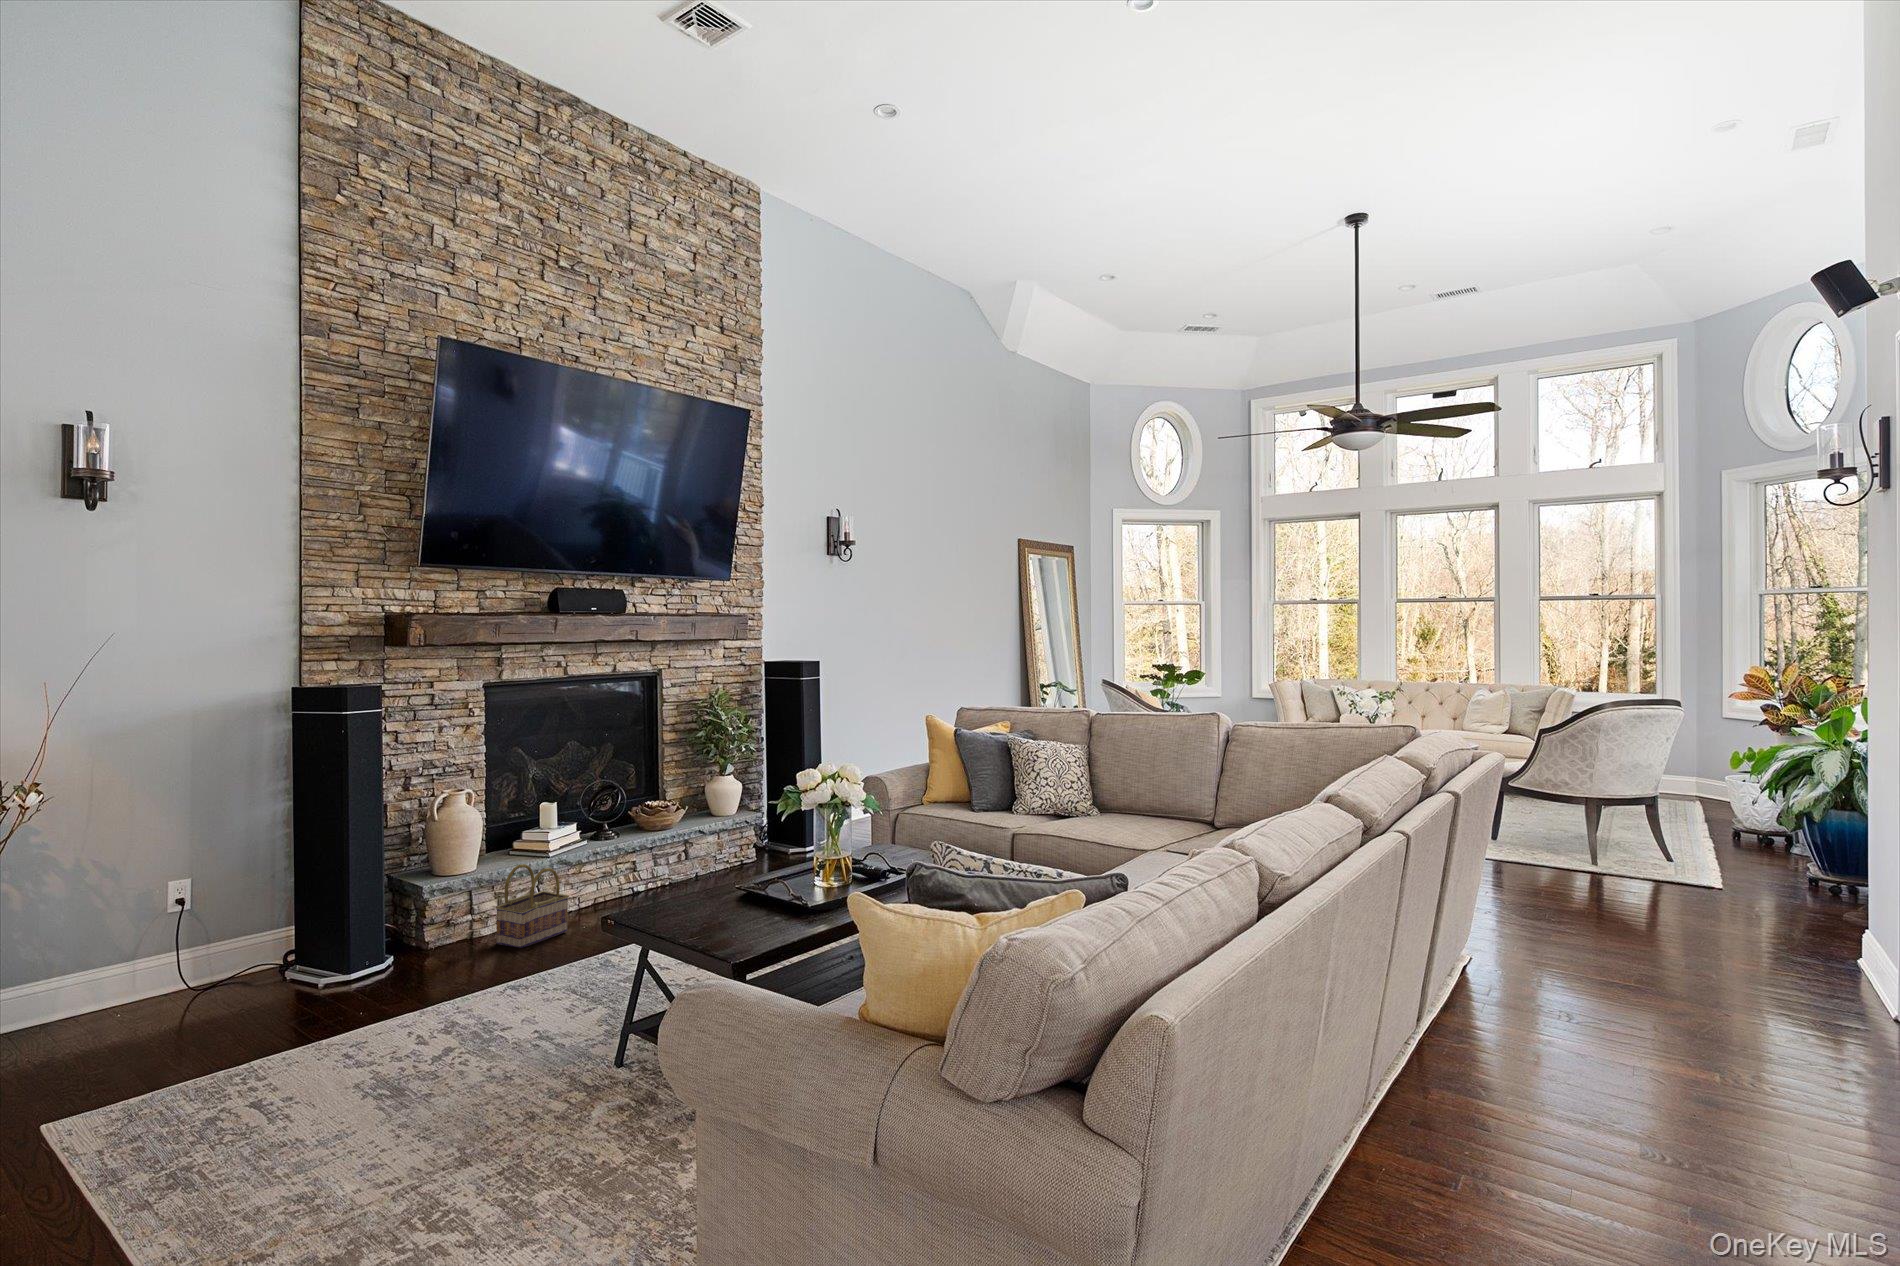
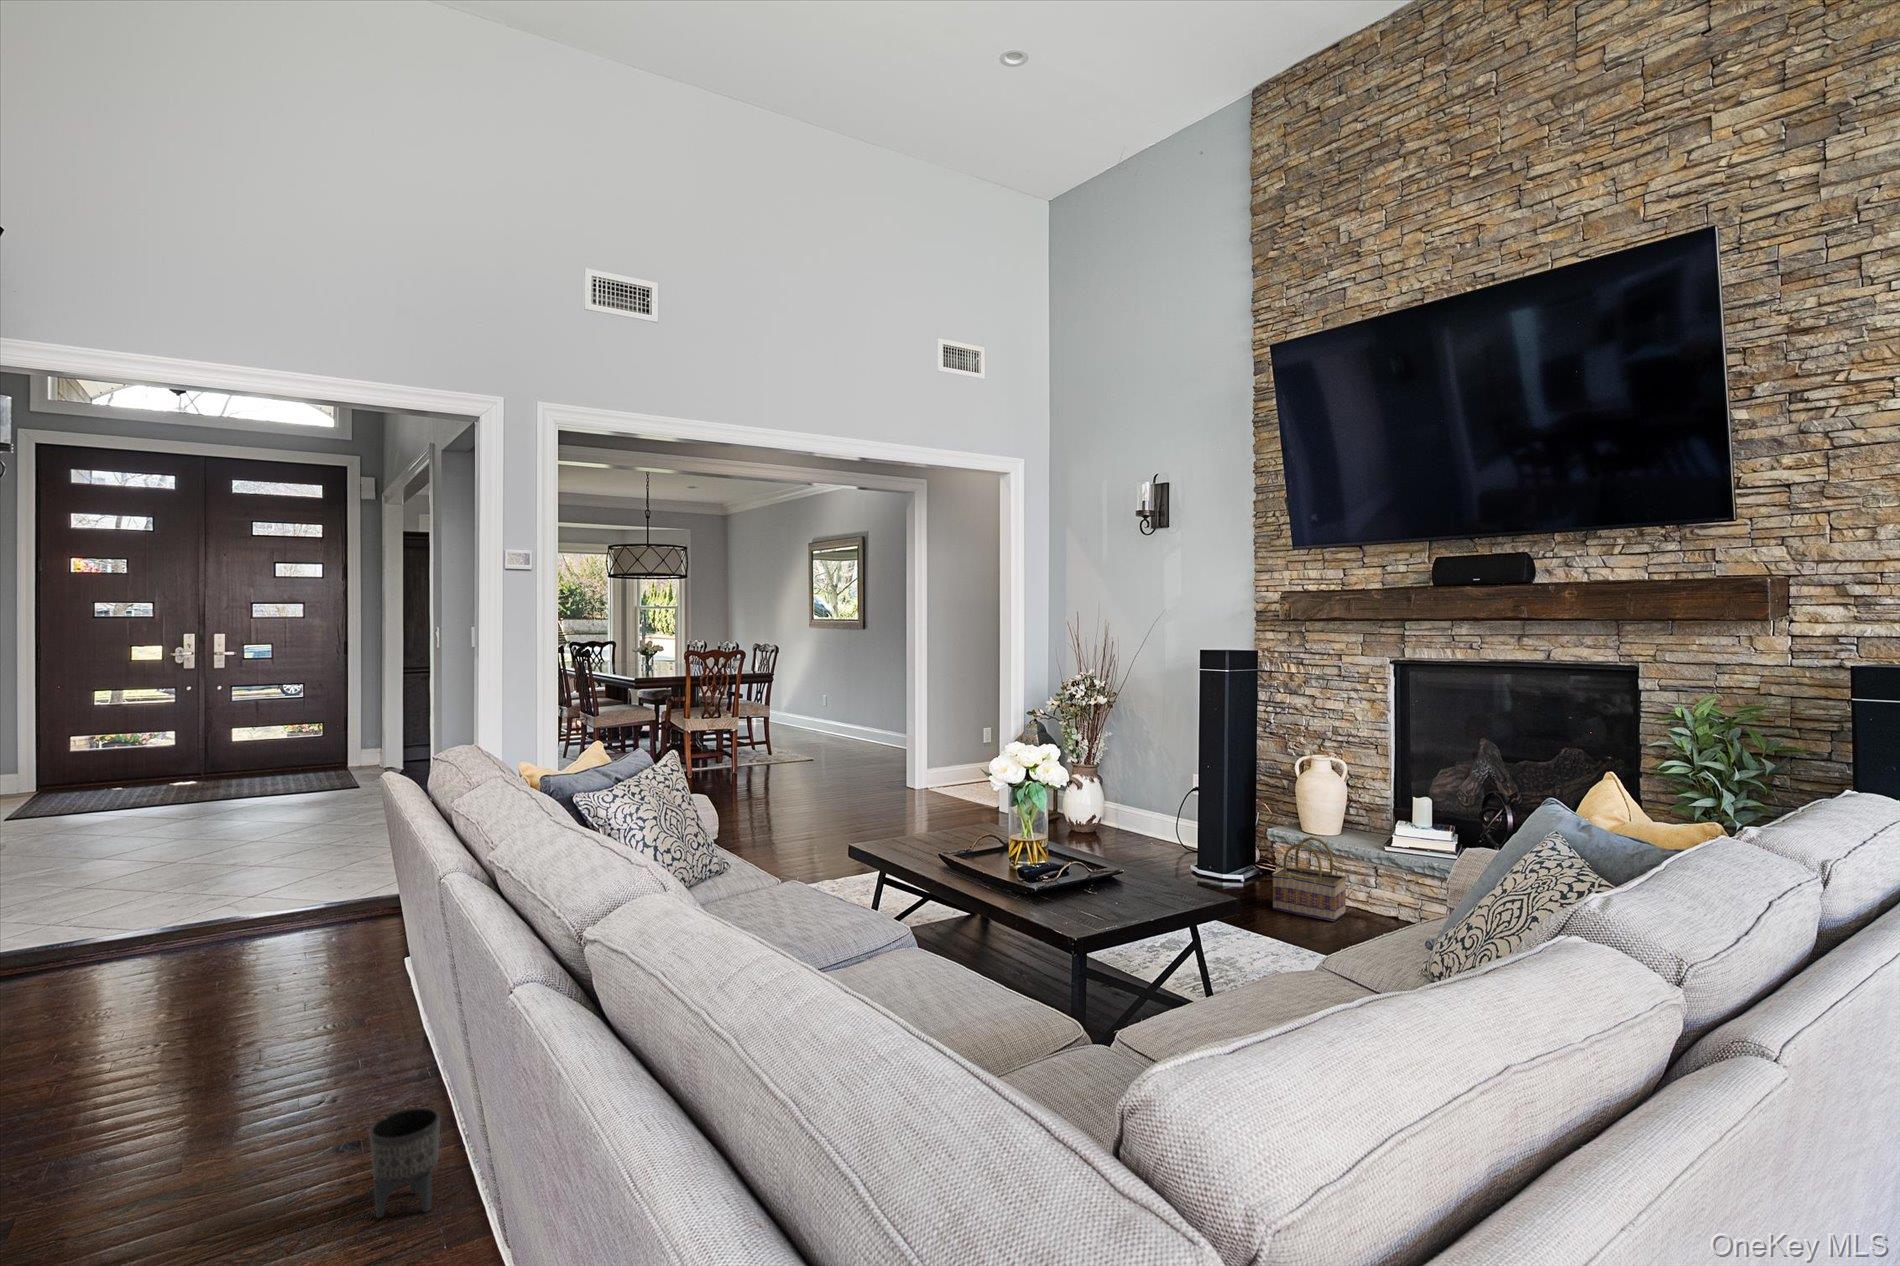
planter: none [1364,1120,1425,1220] -> present [370,1108,440,1218]

